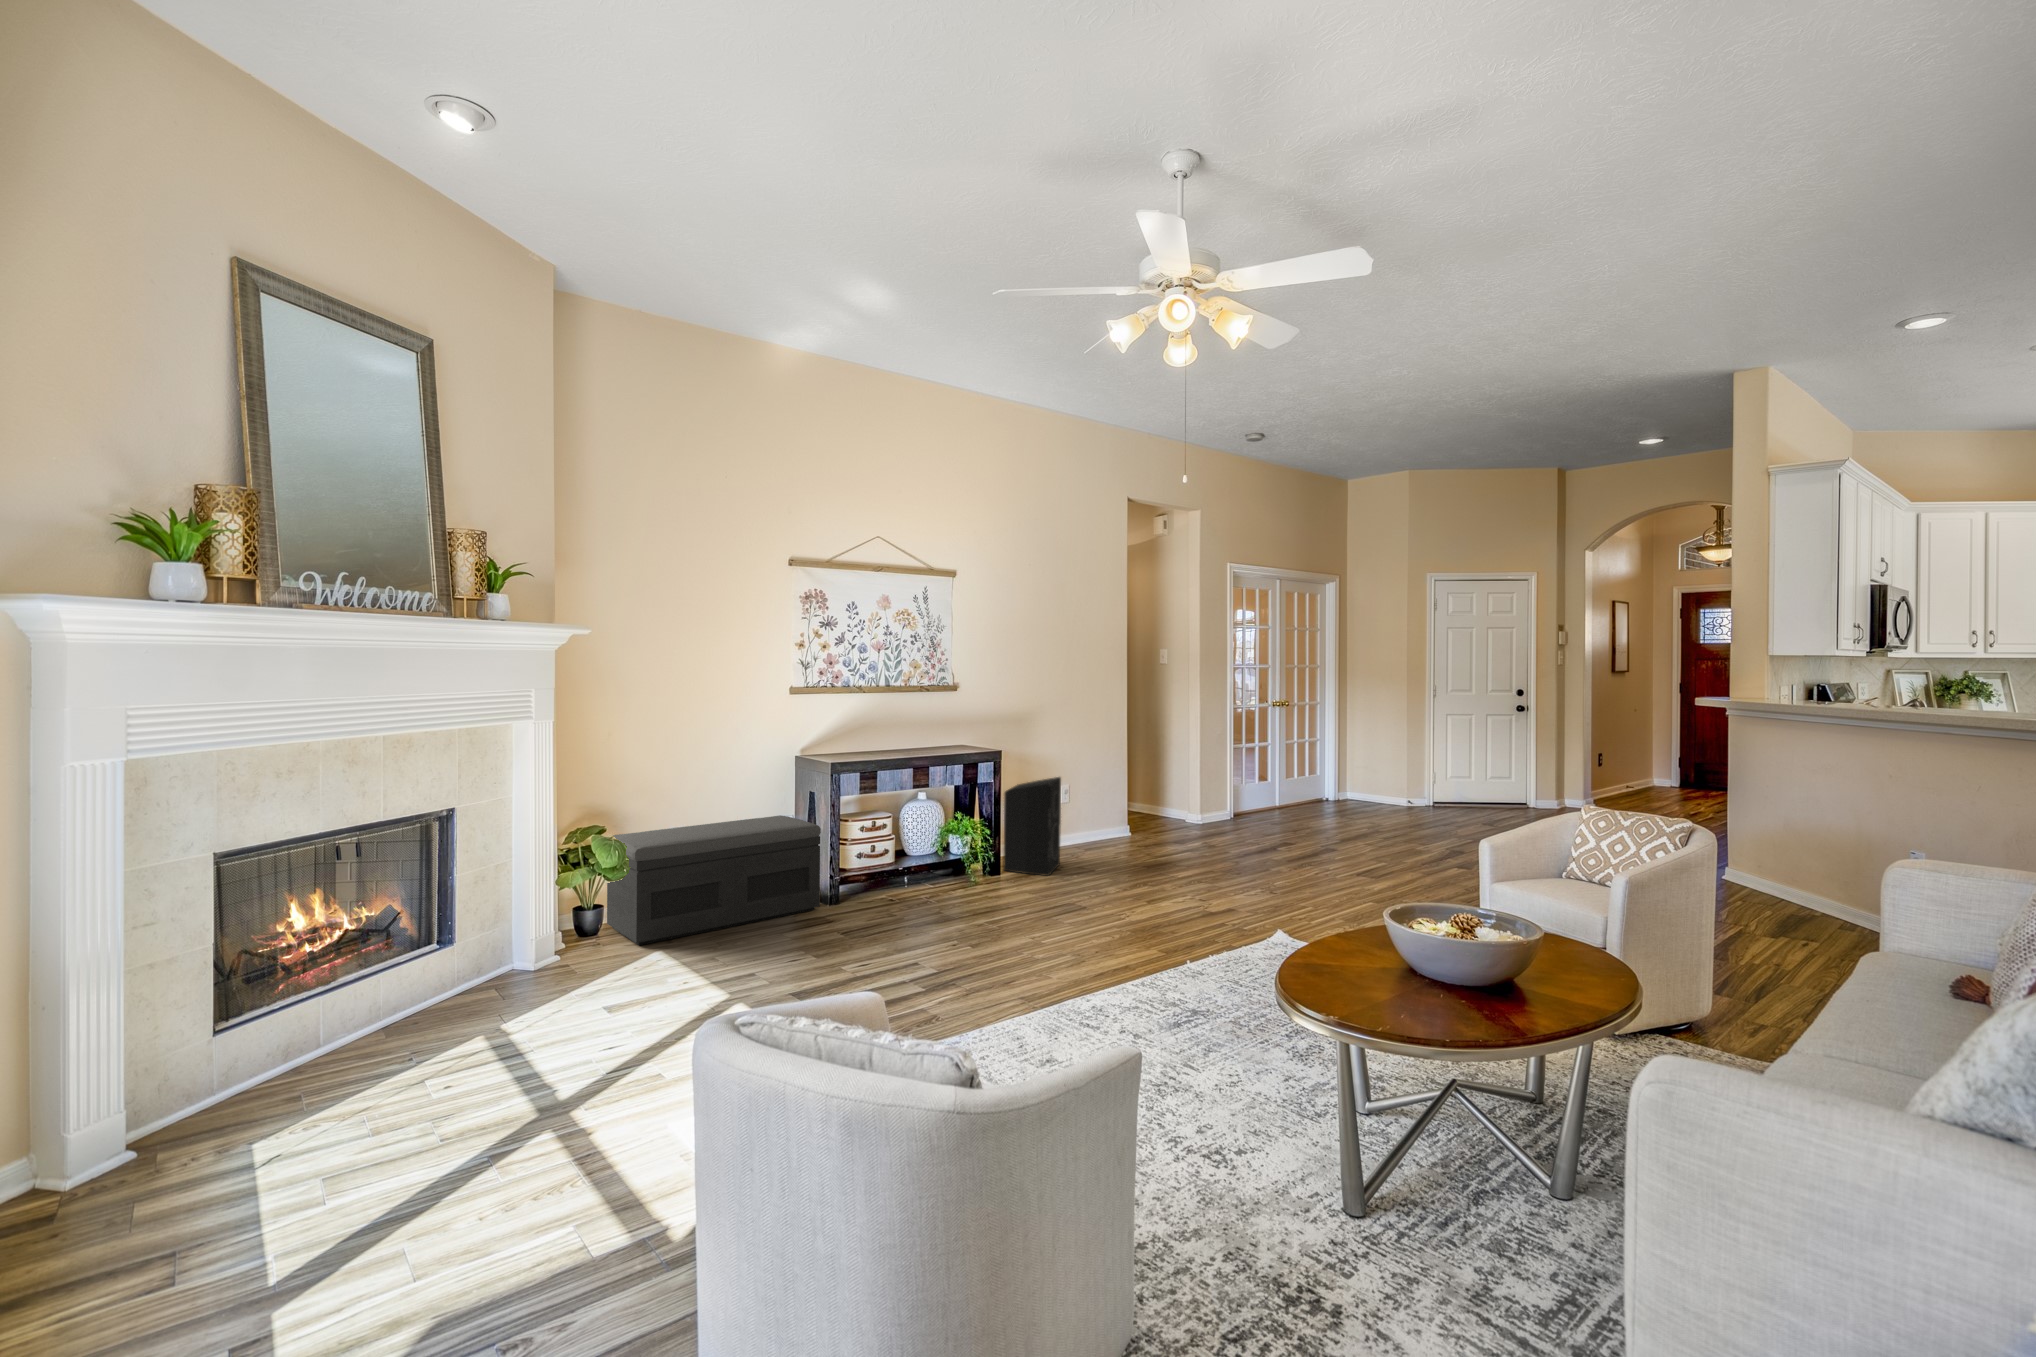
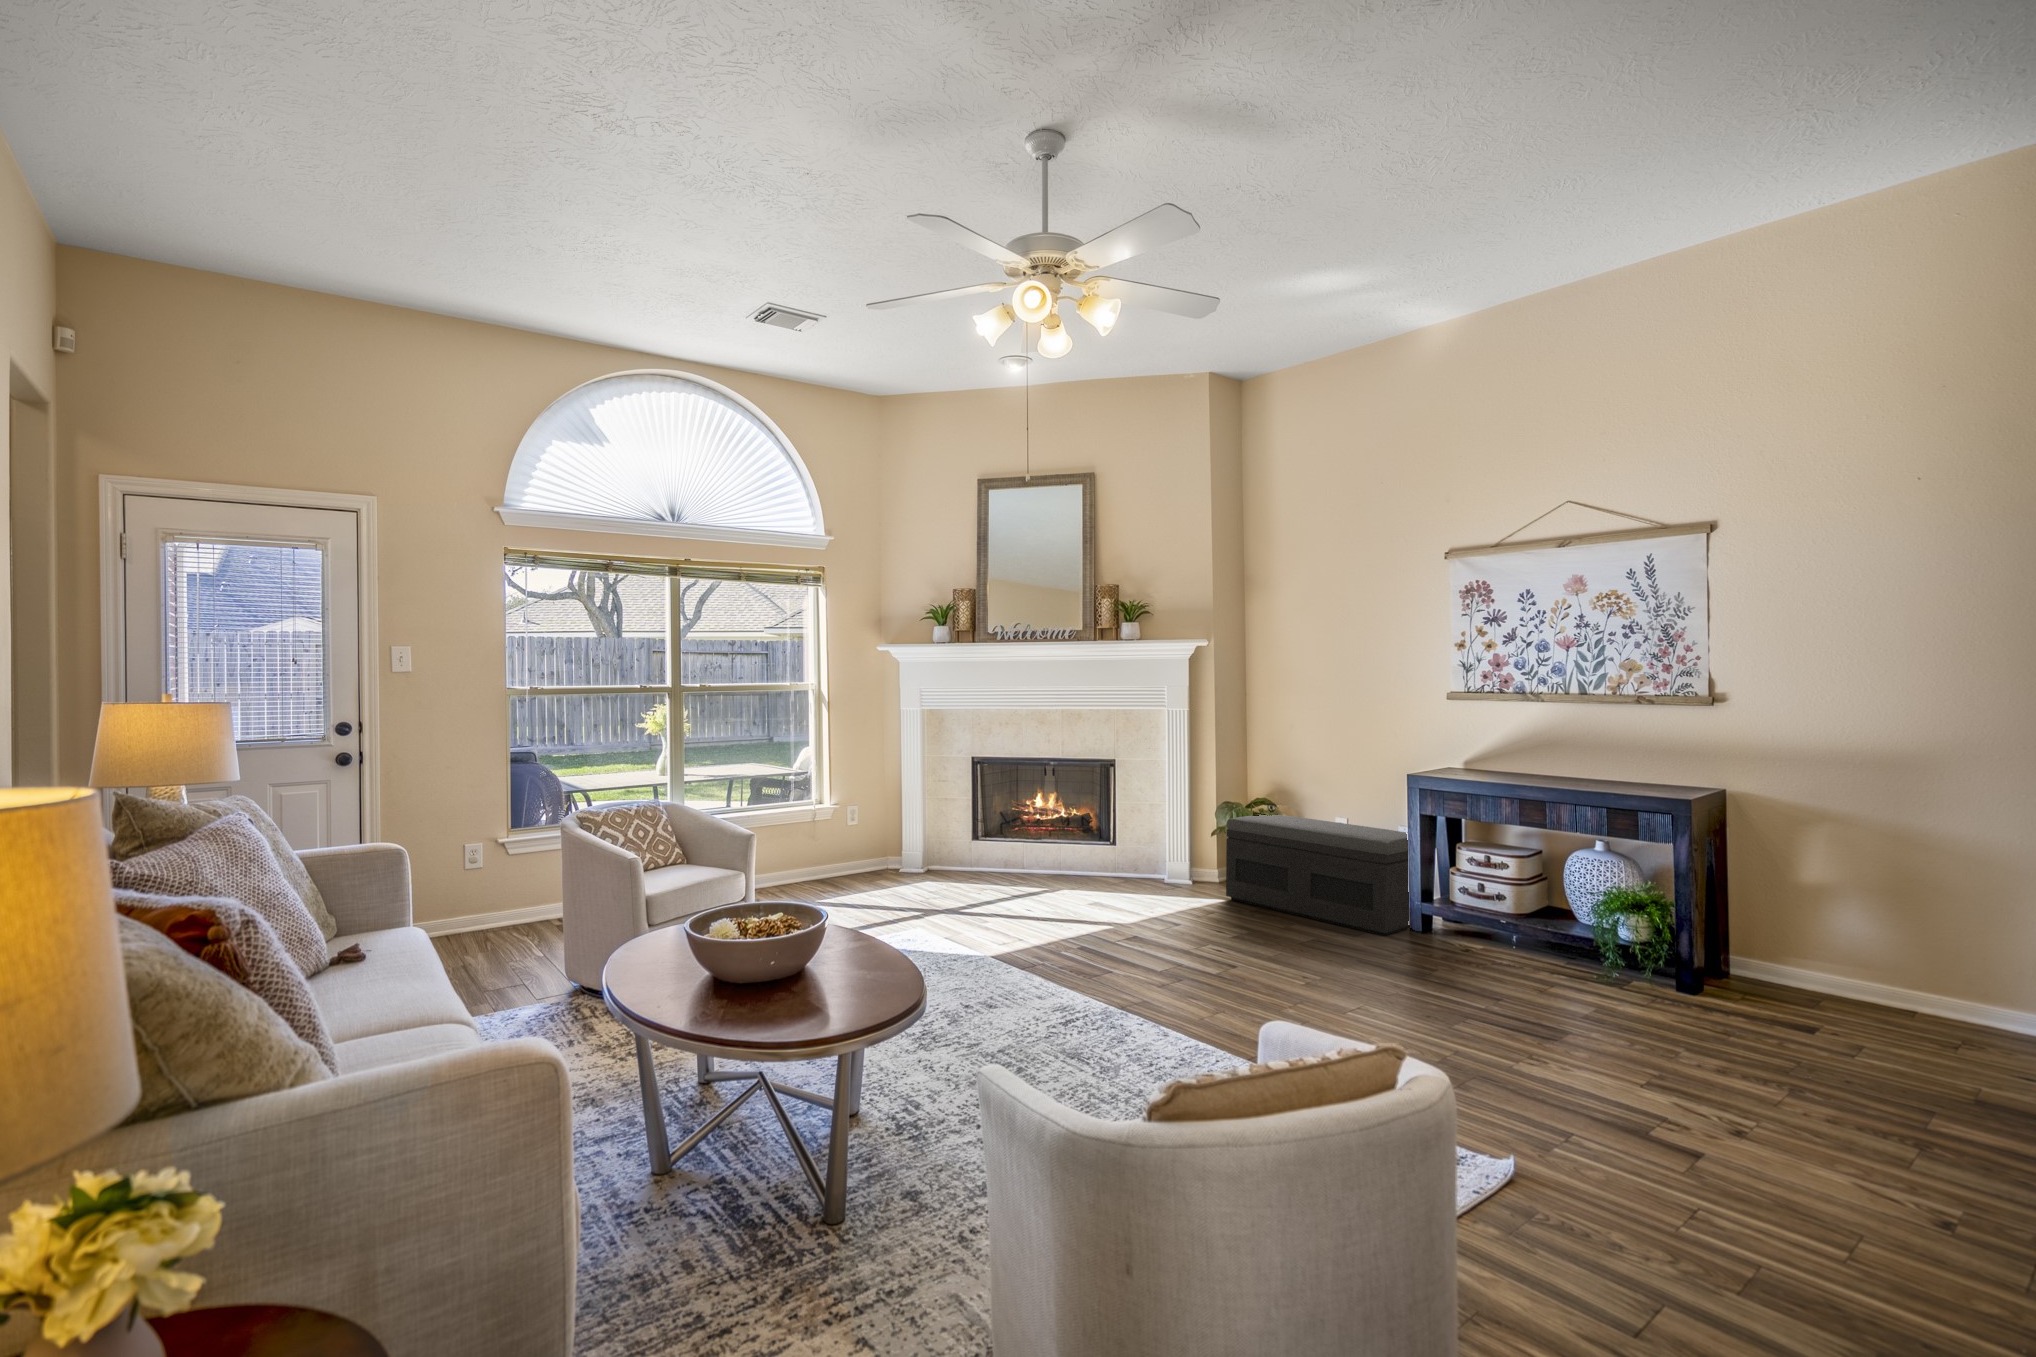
speaker: present [1003,777,1061,876] -> none [1727,872,1870,1059]

